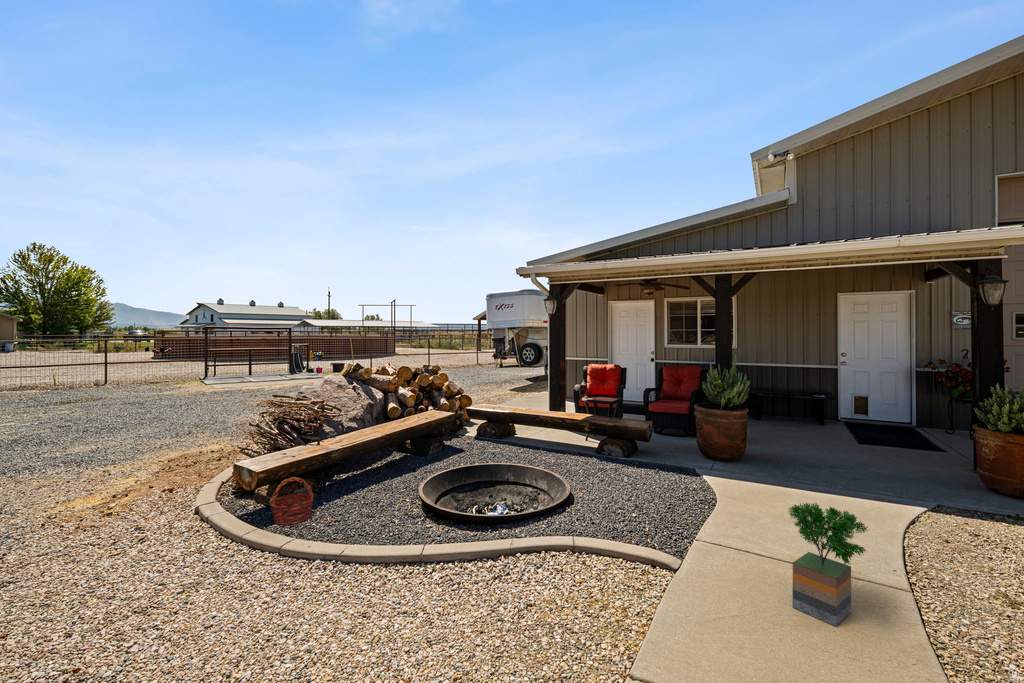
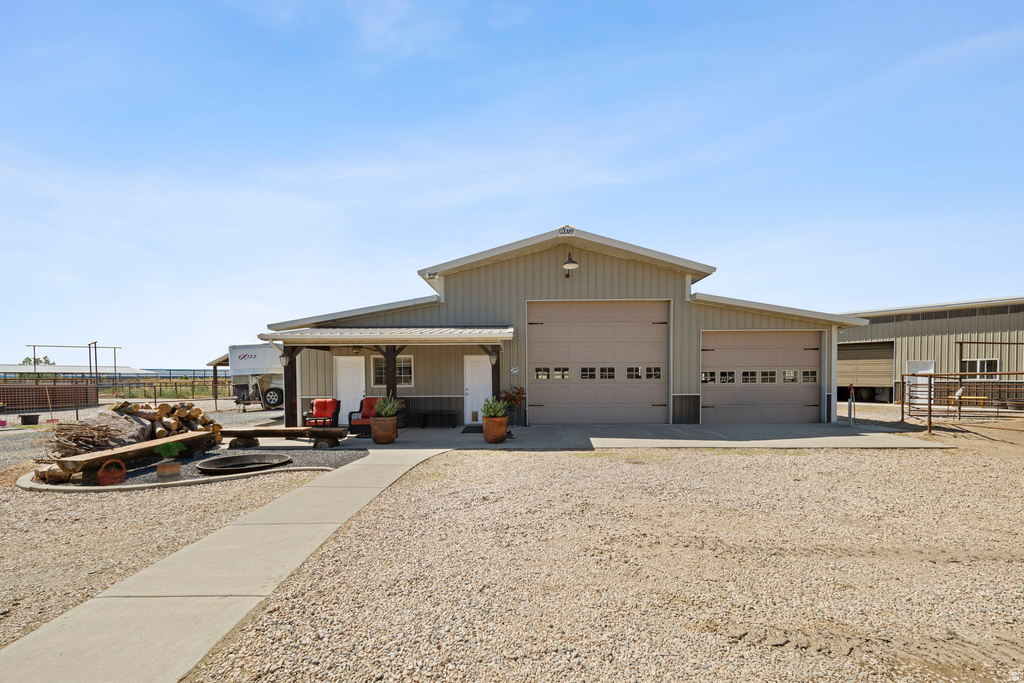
potted tree: present [789,503,867,626] -> present [155,442,184,482]

